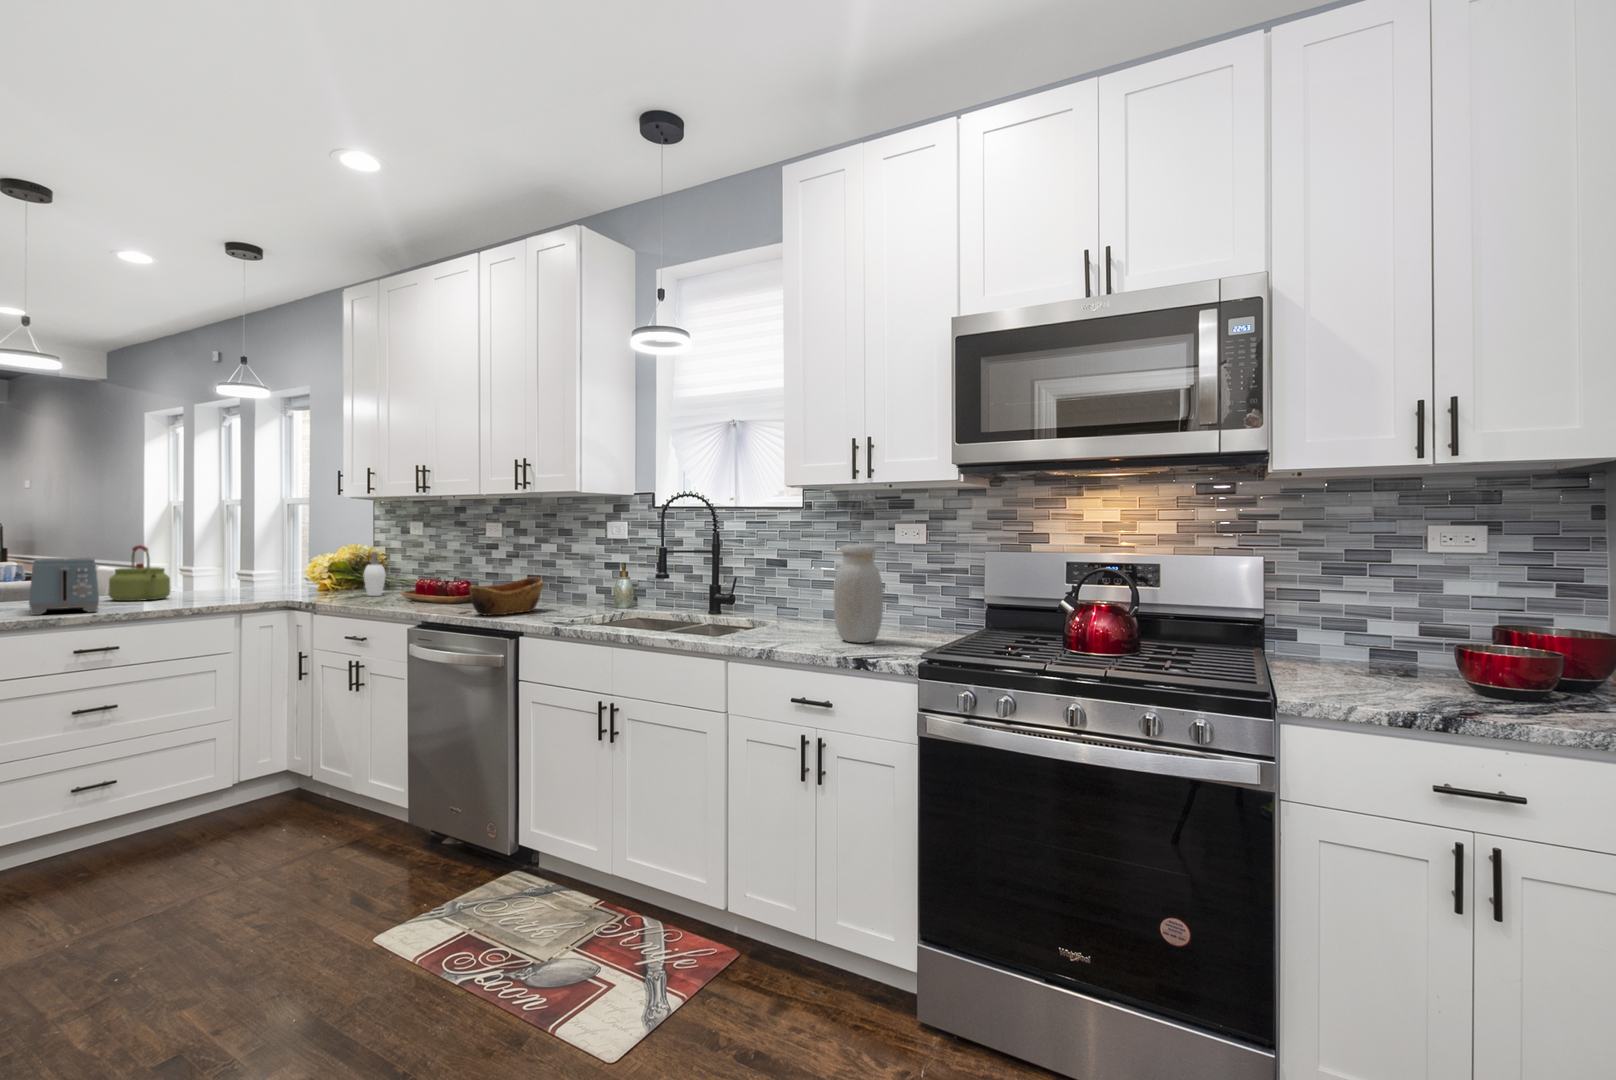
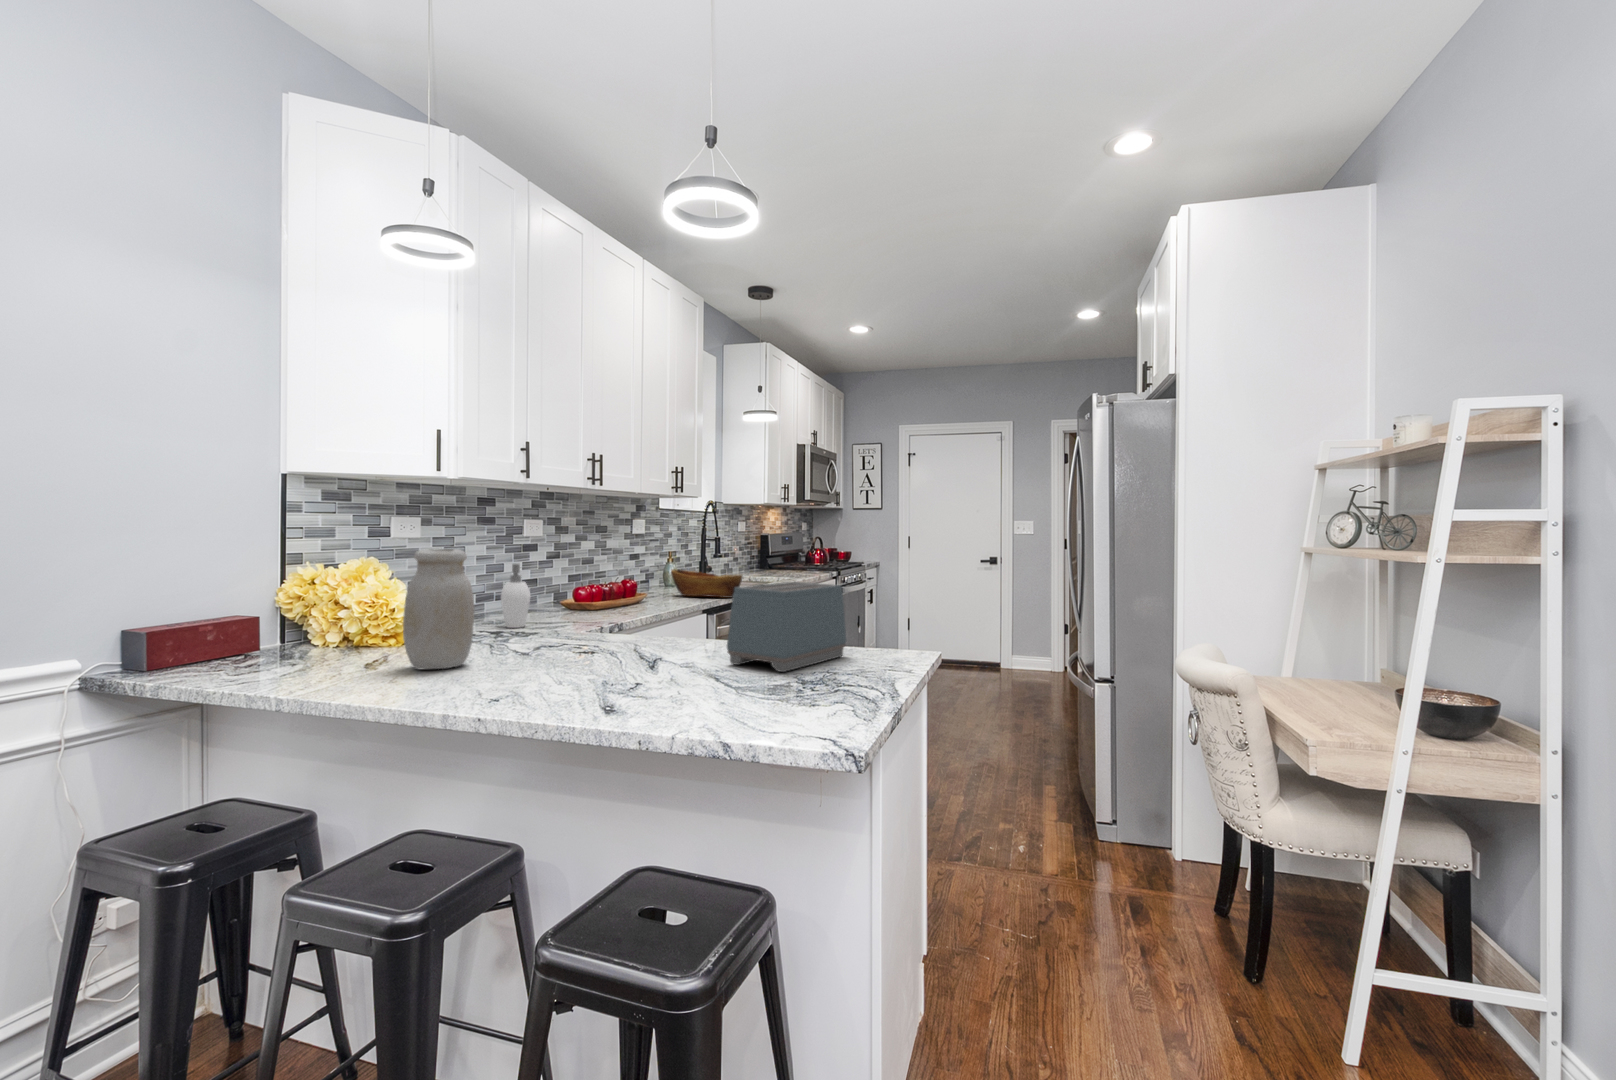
jar: present [834,544,883,643] -> present [403,549,475,669]
kettle: present [109,545,171,601] -> none [546,574,639,685]

